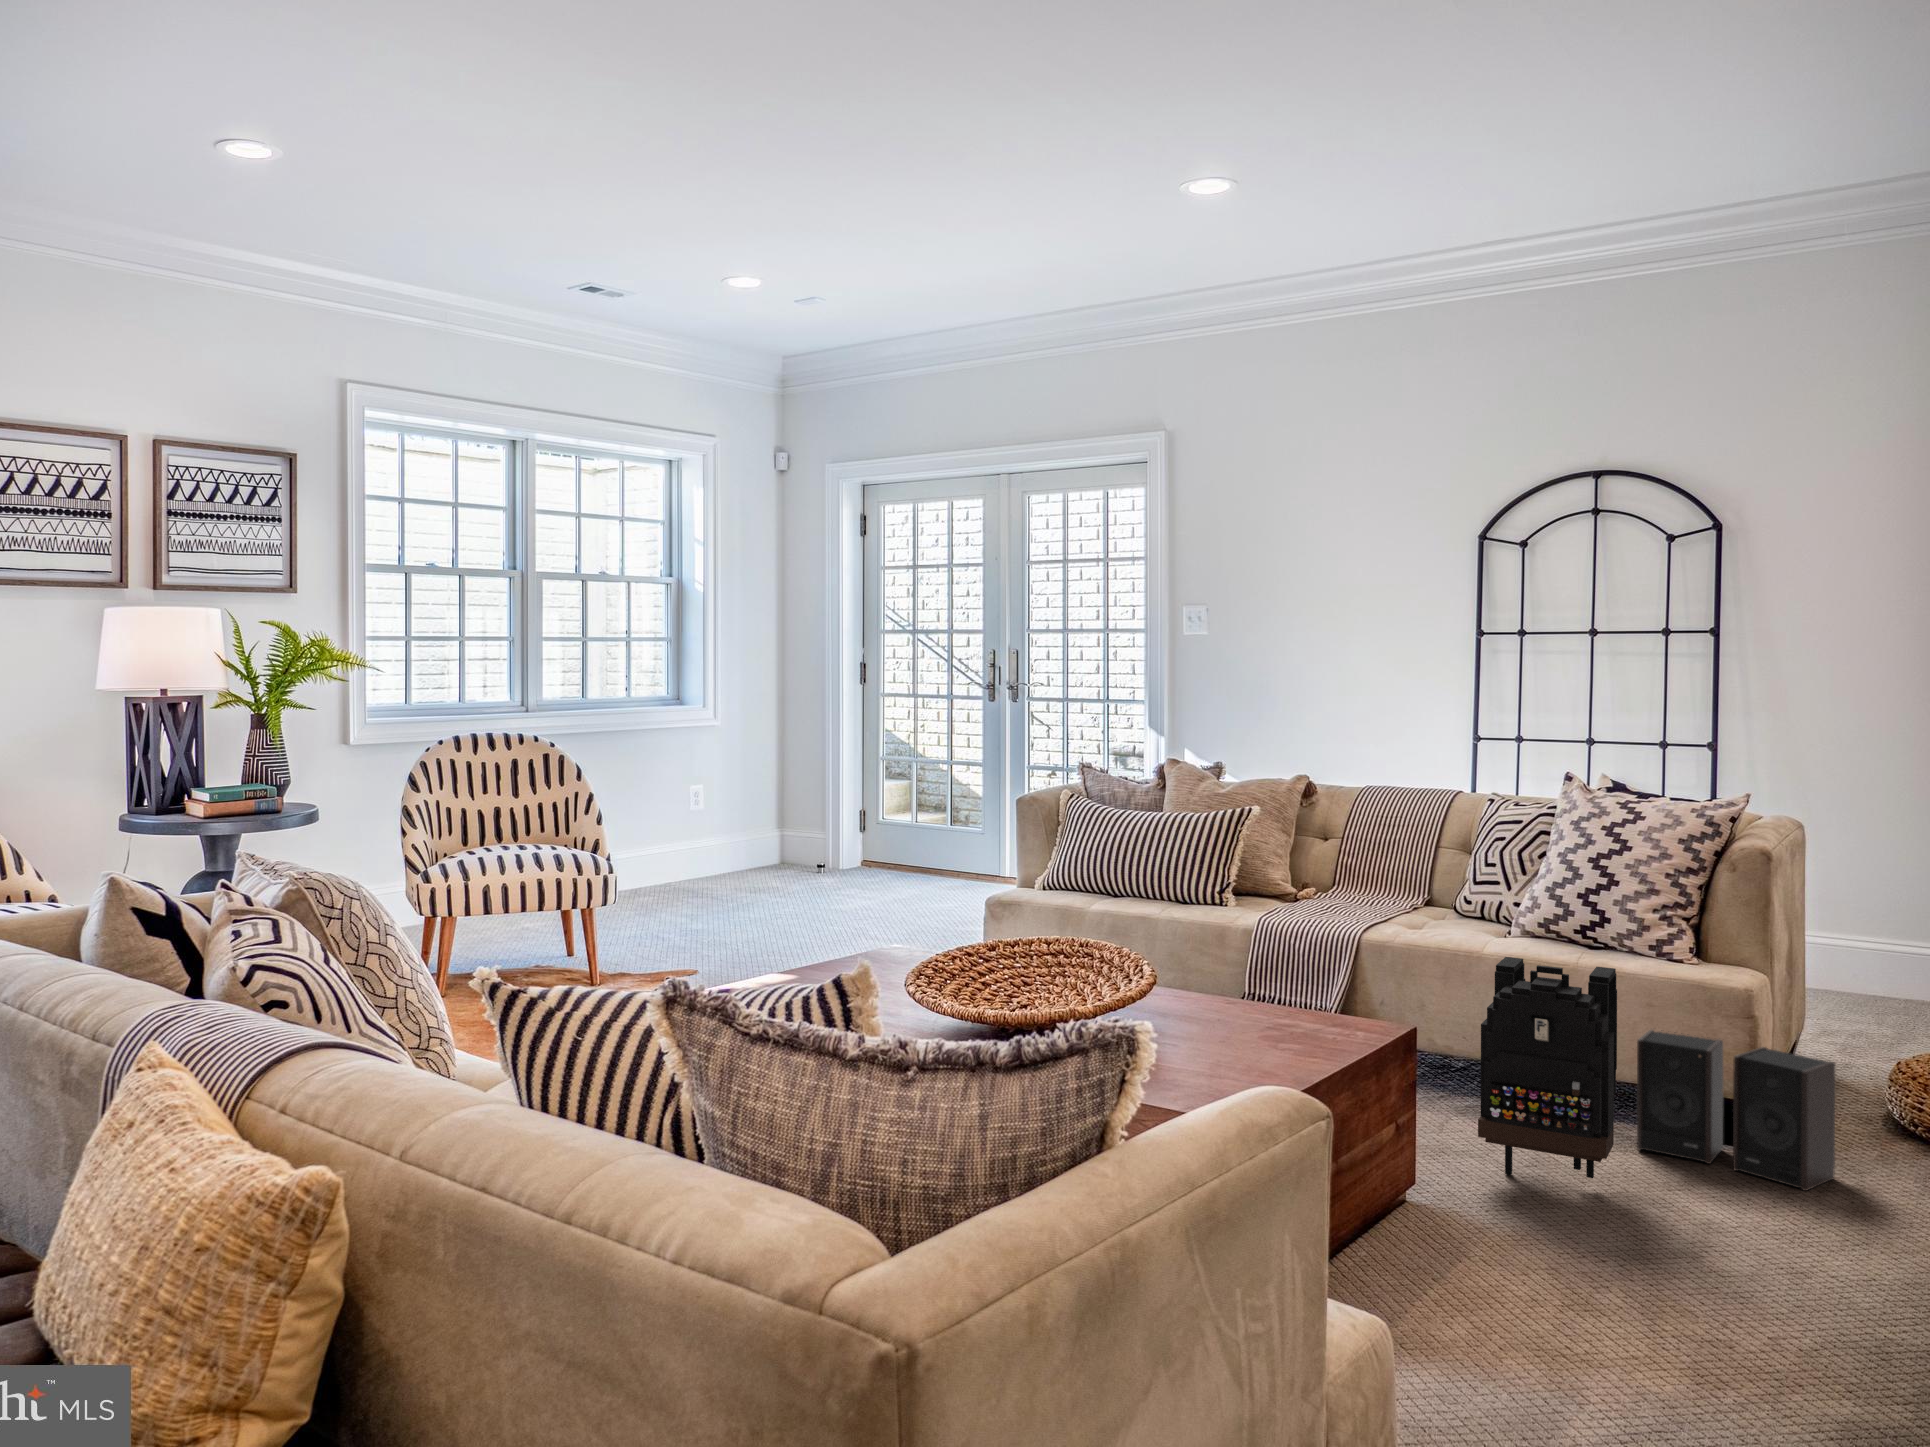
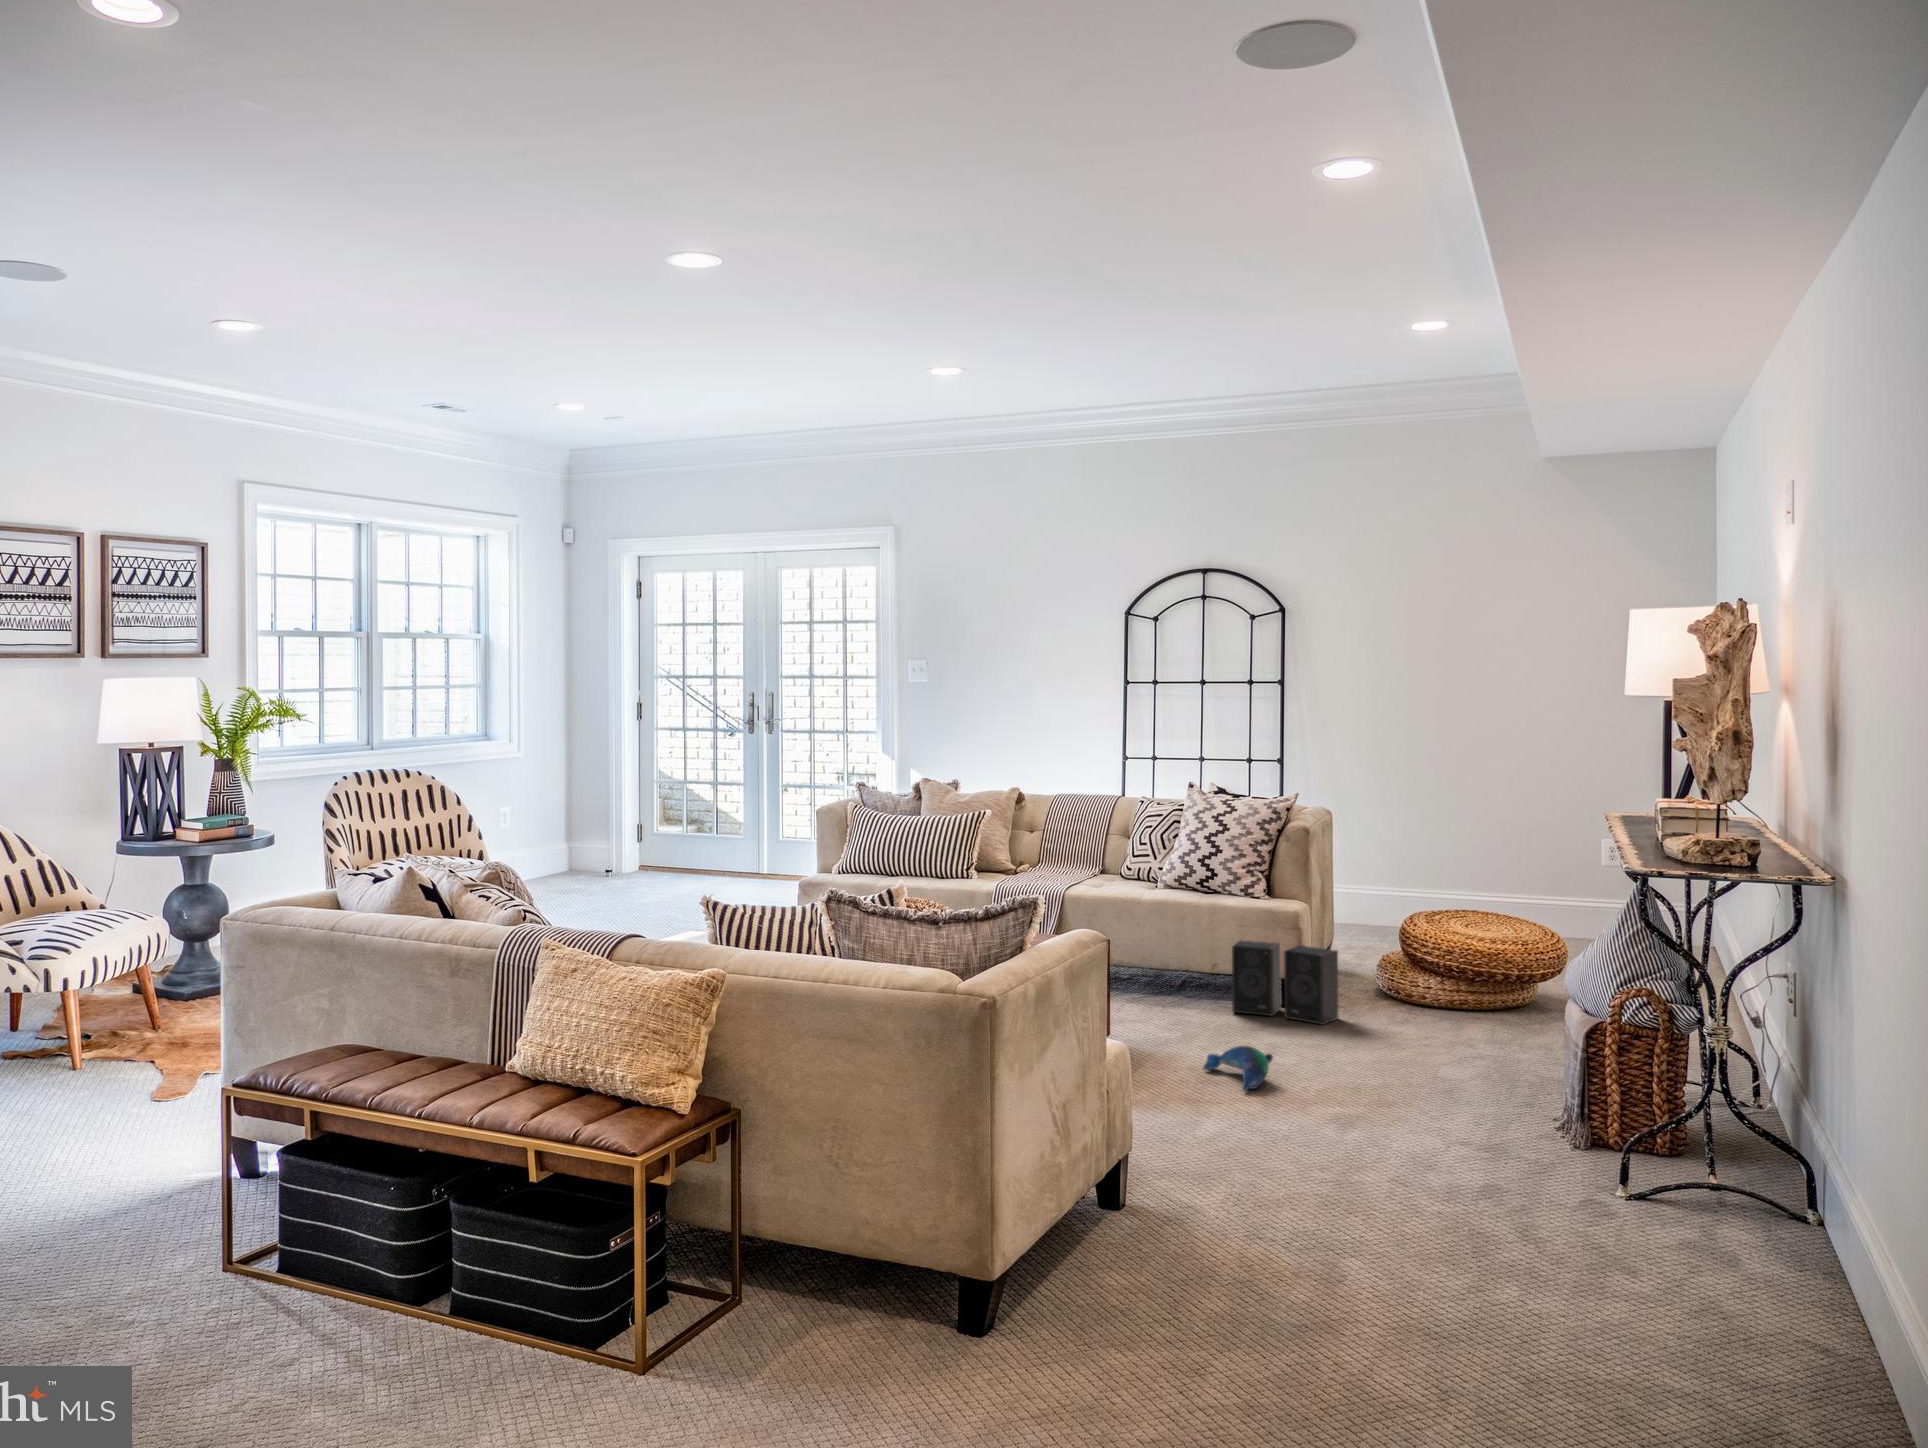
backpack: present [1478,957,1617,1178] -> none [1143,898,1220,1030]
plush toy: none [1583,1244,1722,1343] -> present [1204,1046,1273,1091]

